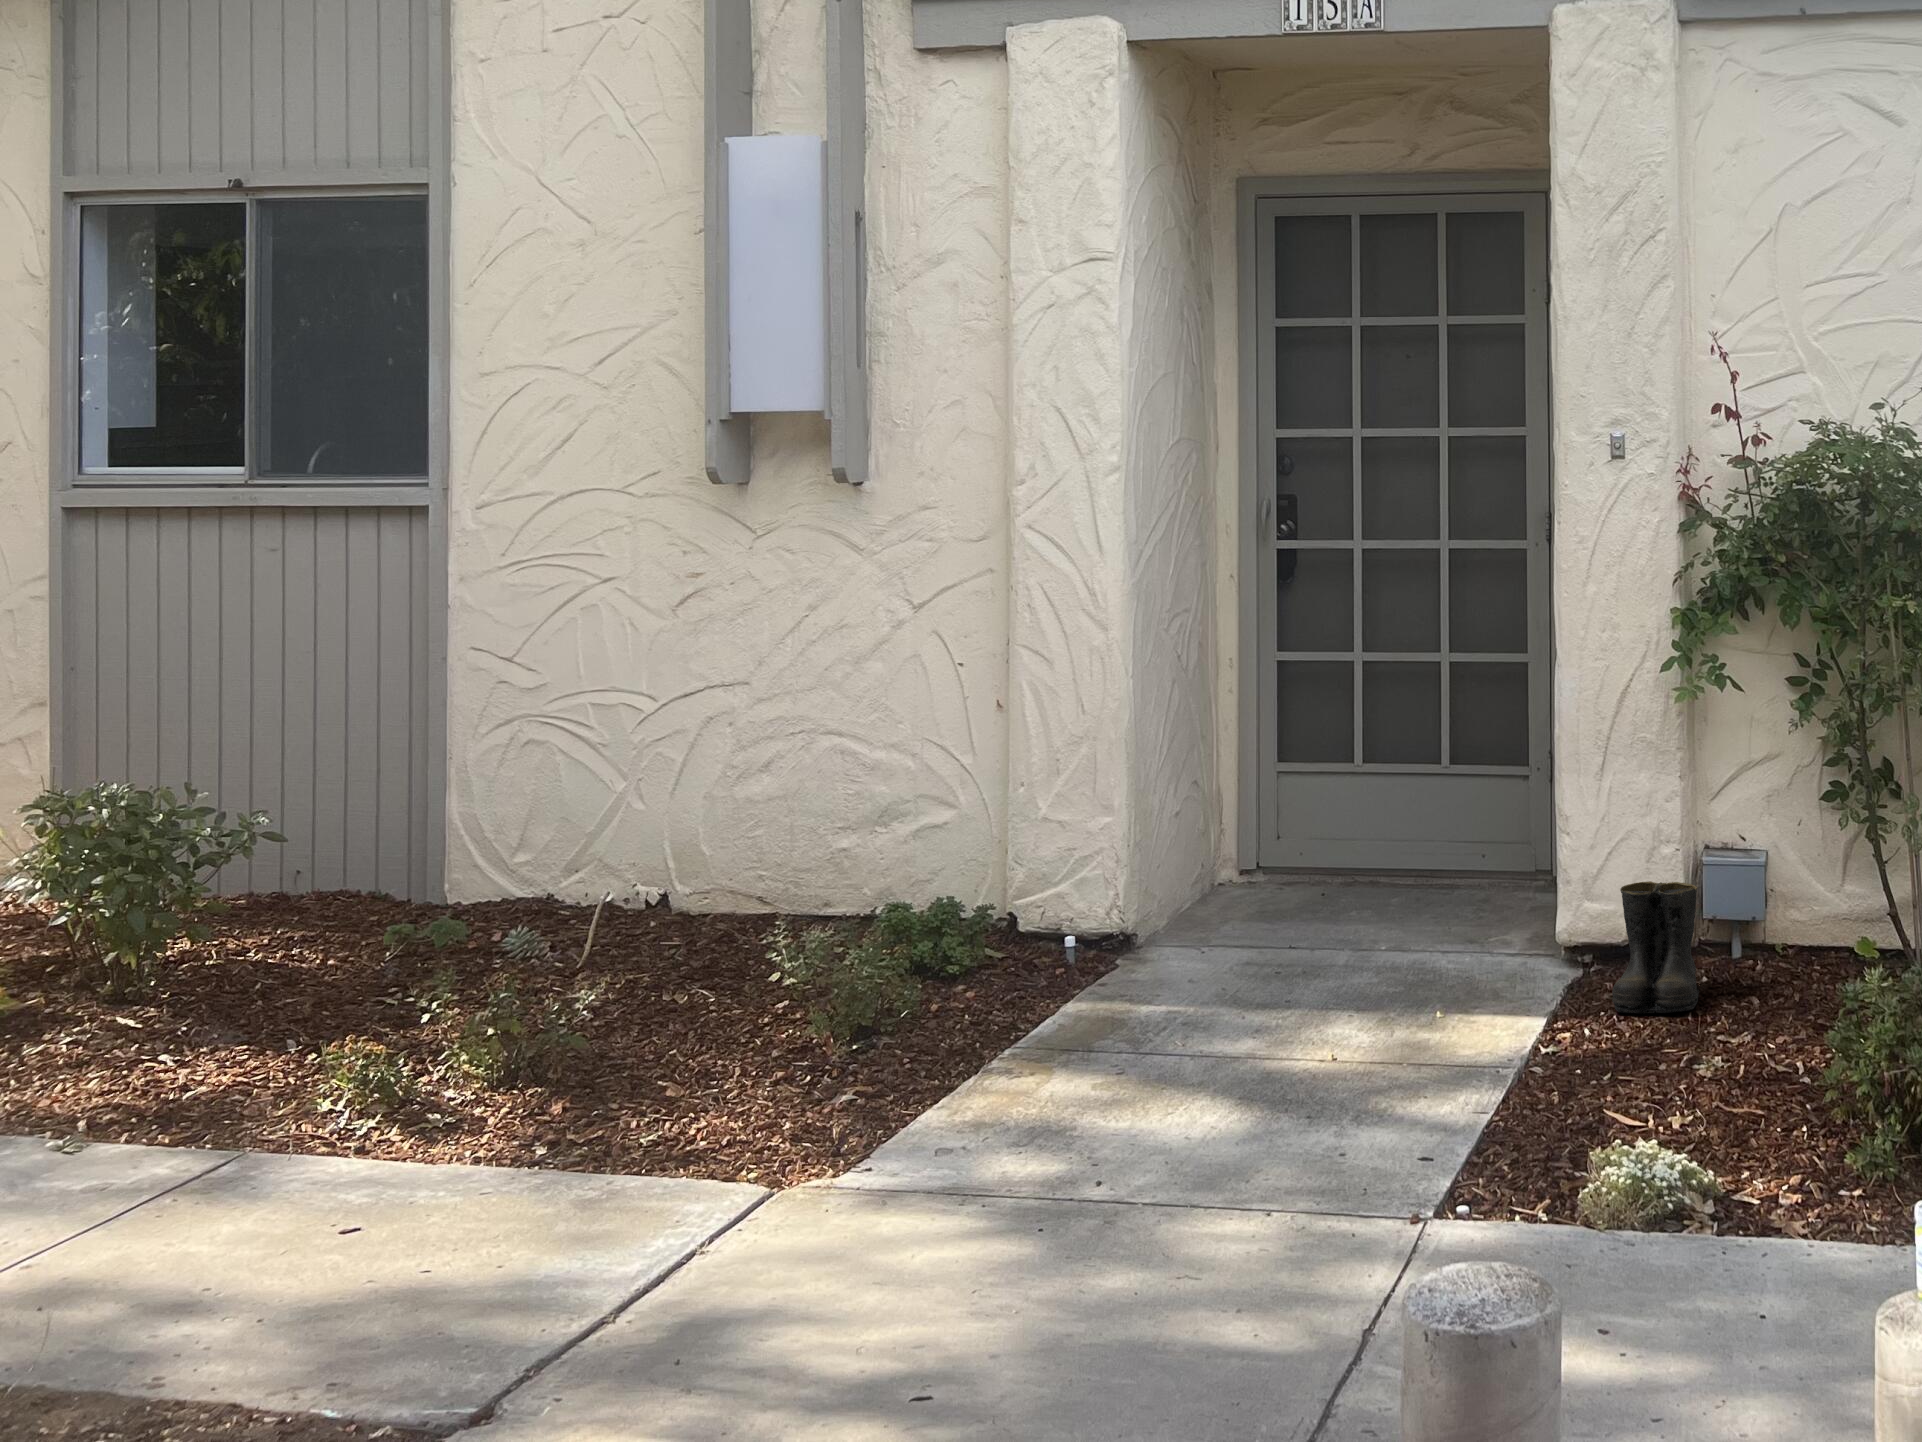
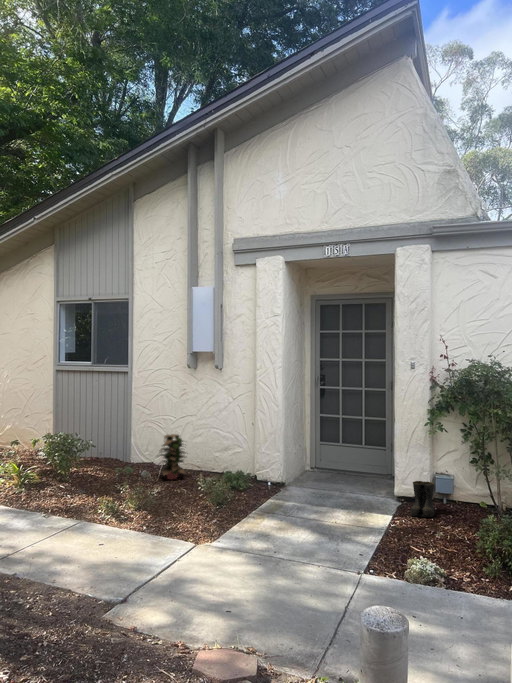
decorative plant: none [571,764,717,959] -> present [159,434,186,479]

